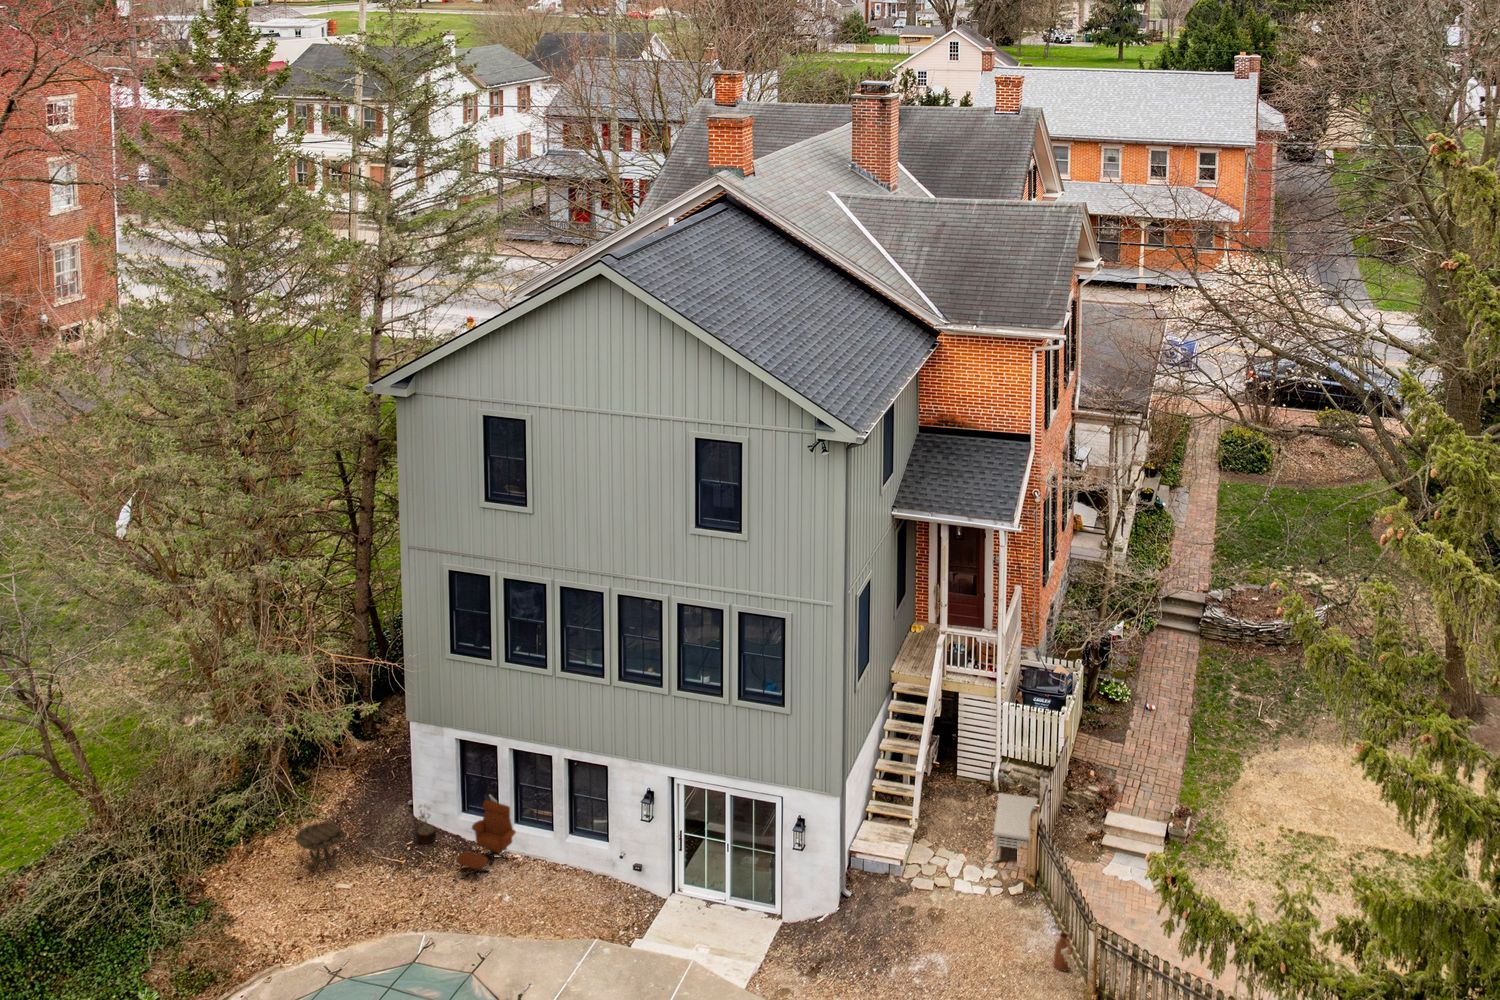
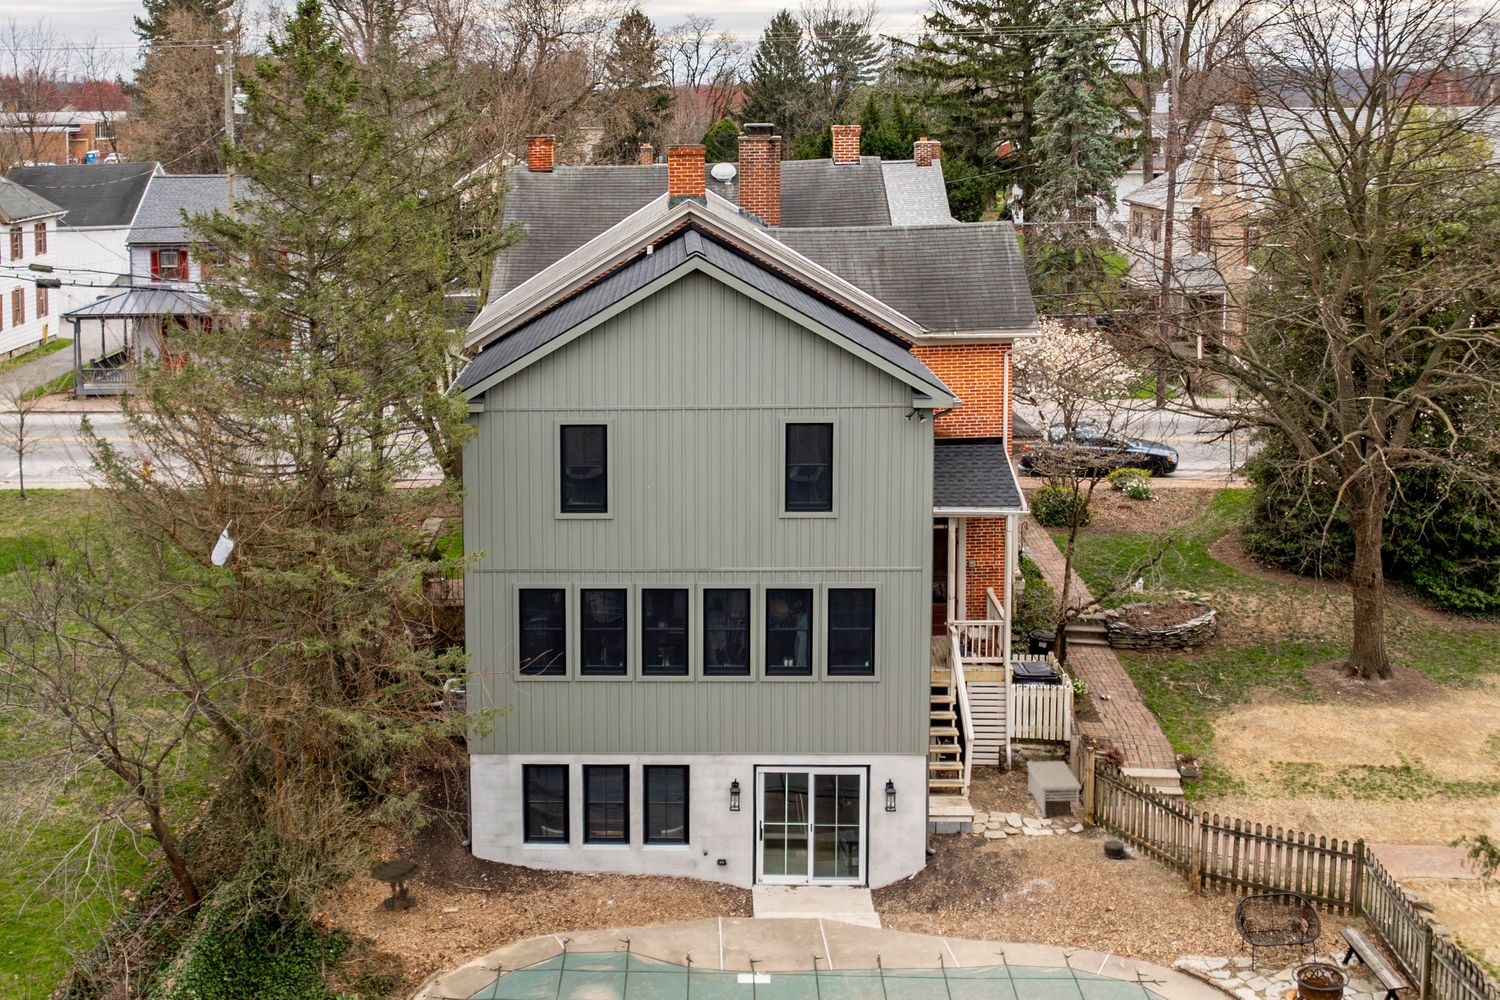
lounge chair: present [458,800,516,880] -> none [544,817,594,895]
decorative plant: present [416,806,437,844] -> present [1104,821,1125,859]
watering can: present [1053,932,1073,971] -> none [1141,845,1163,881]

